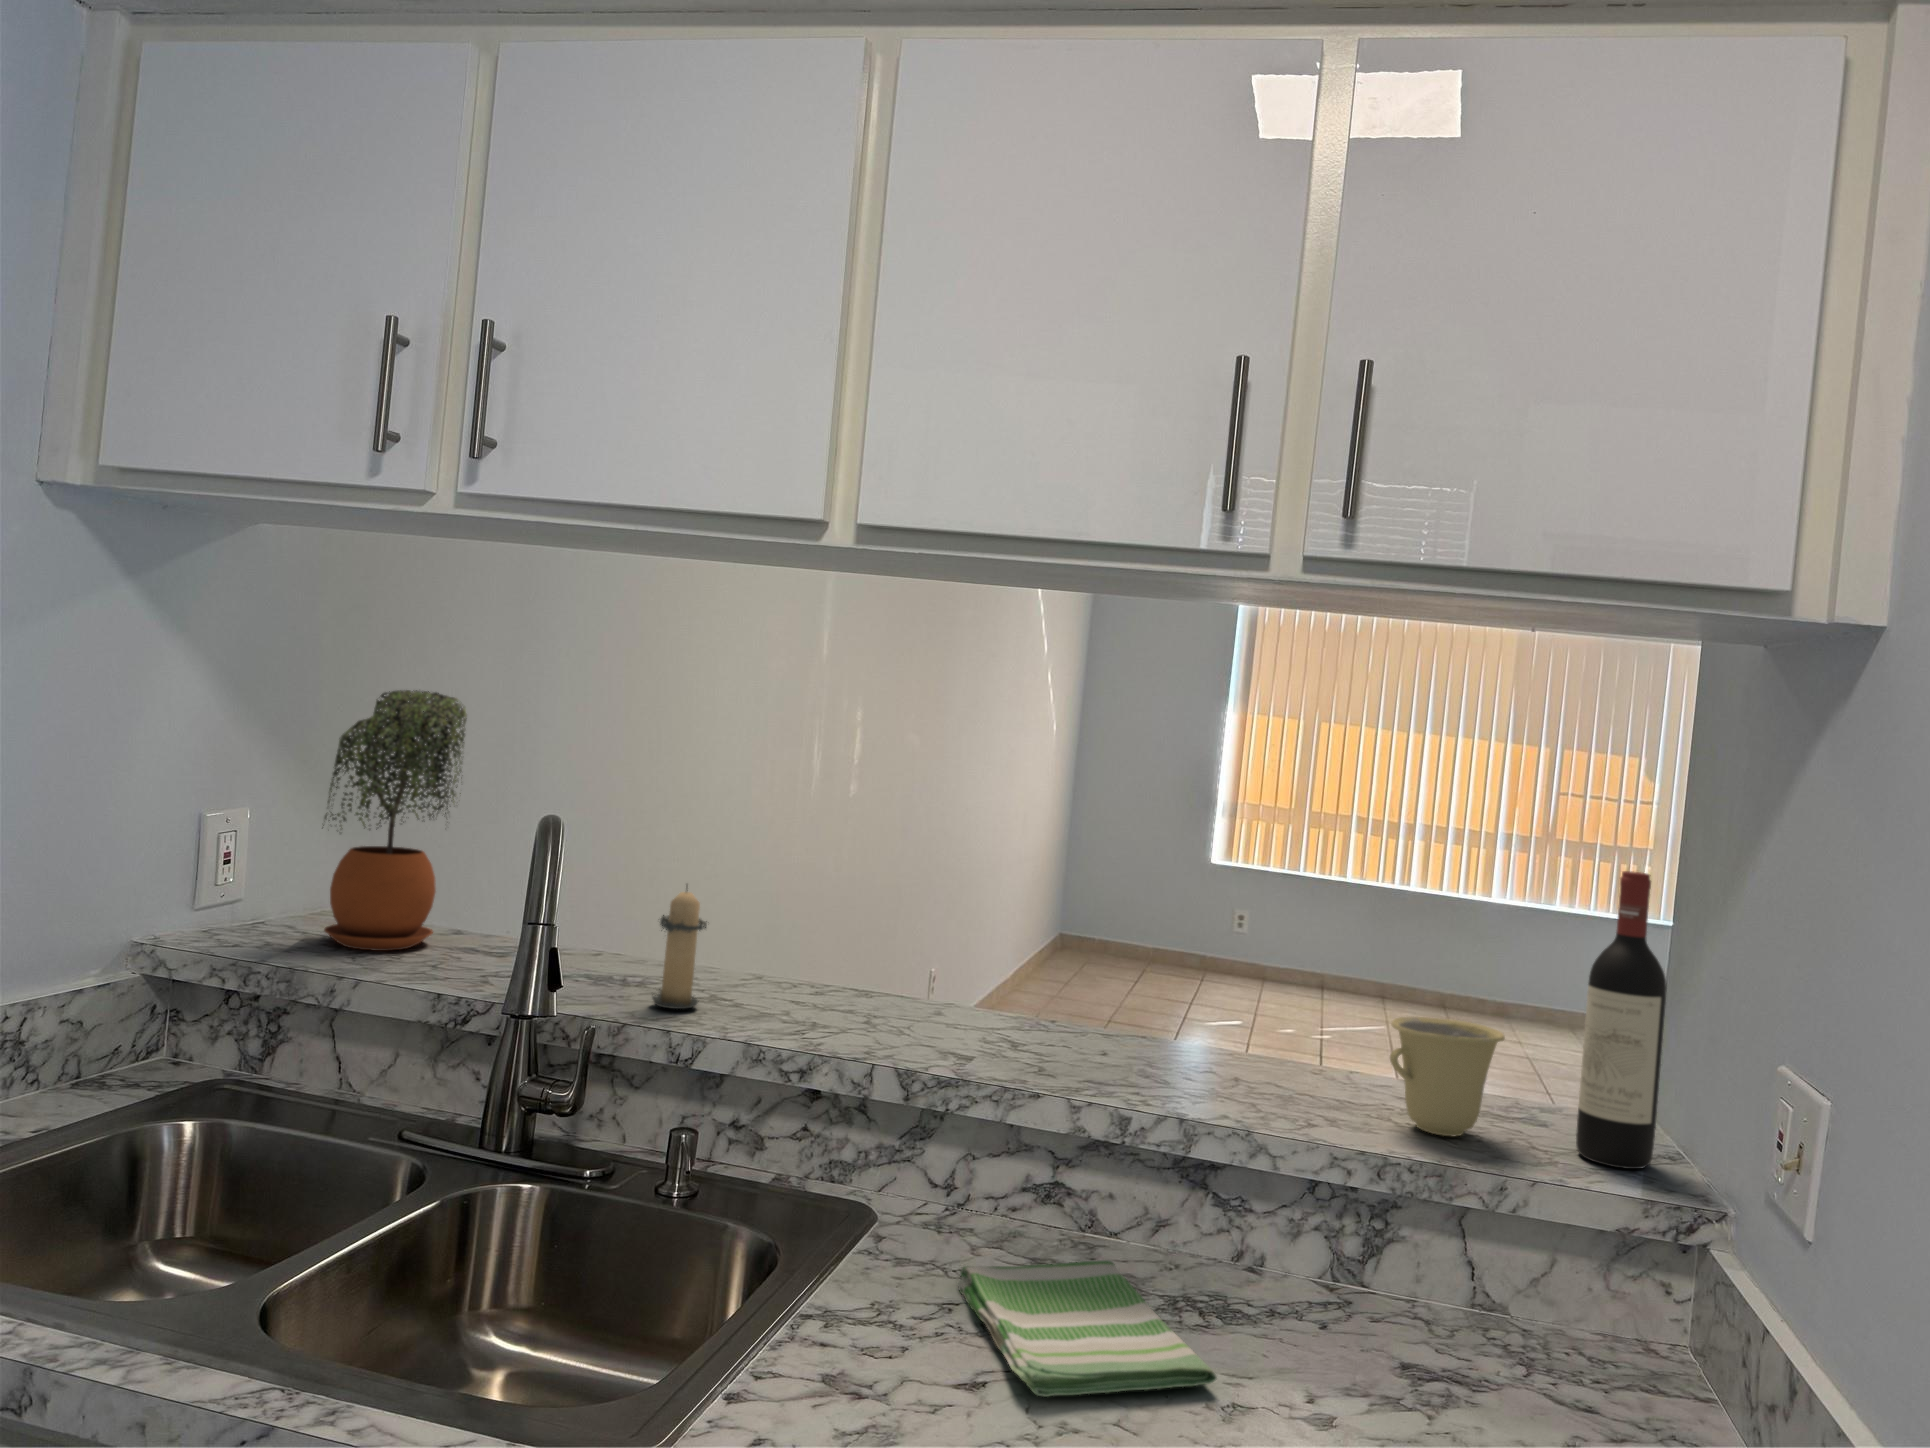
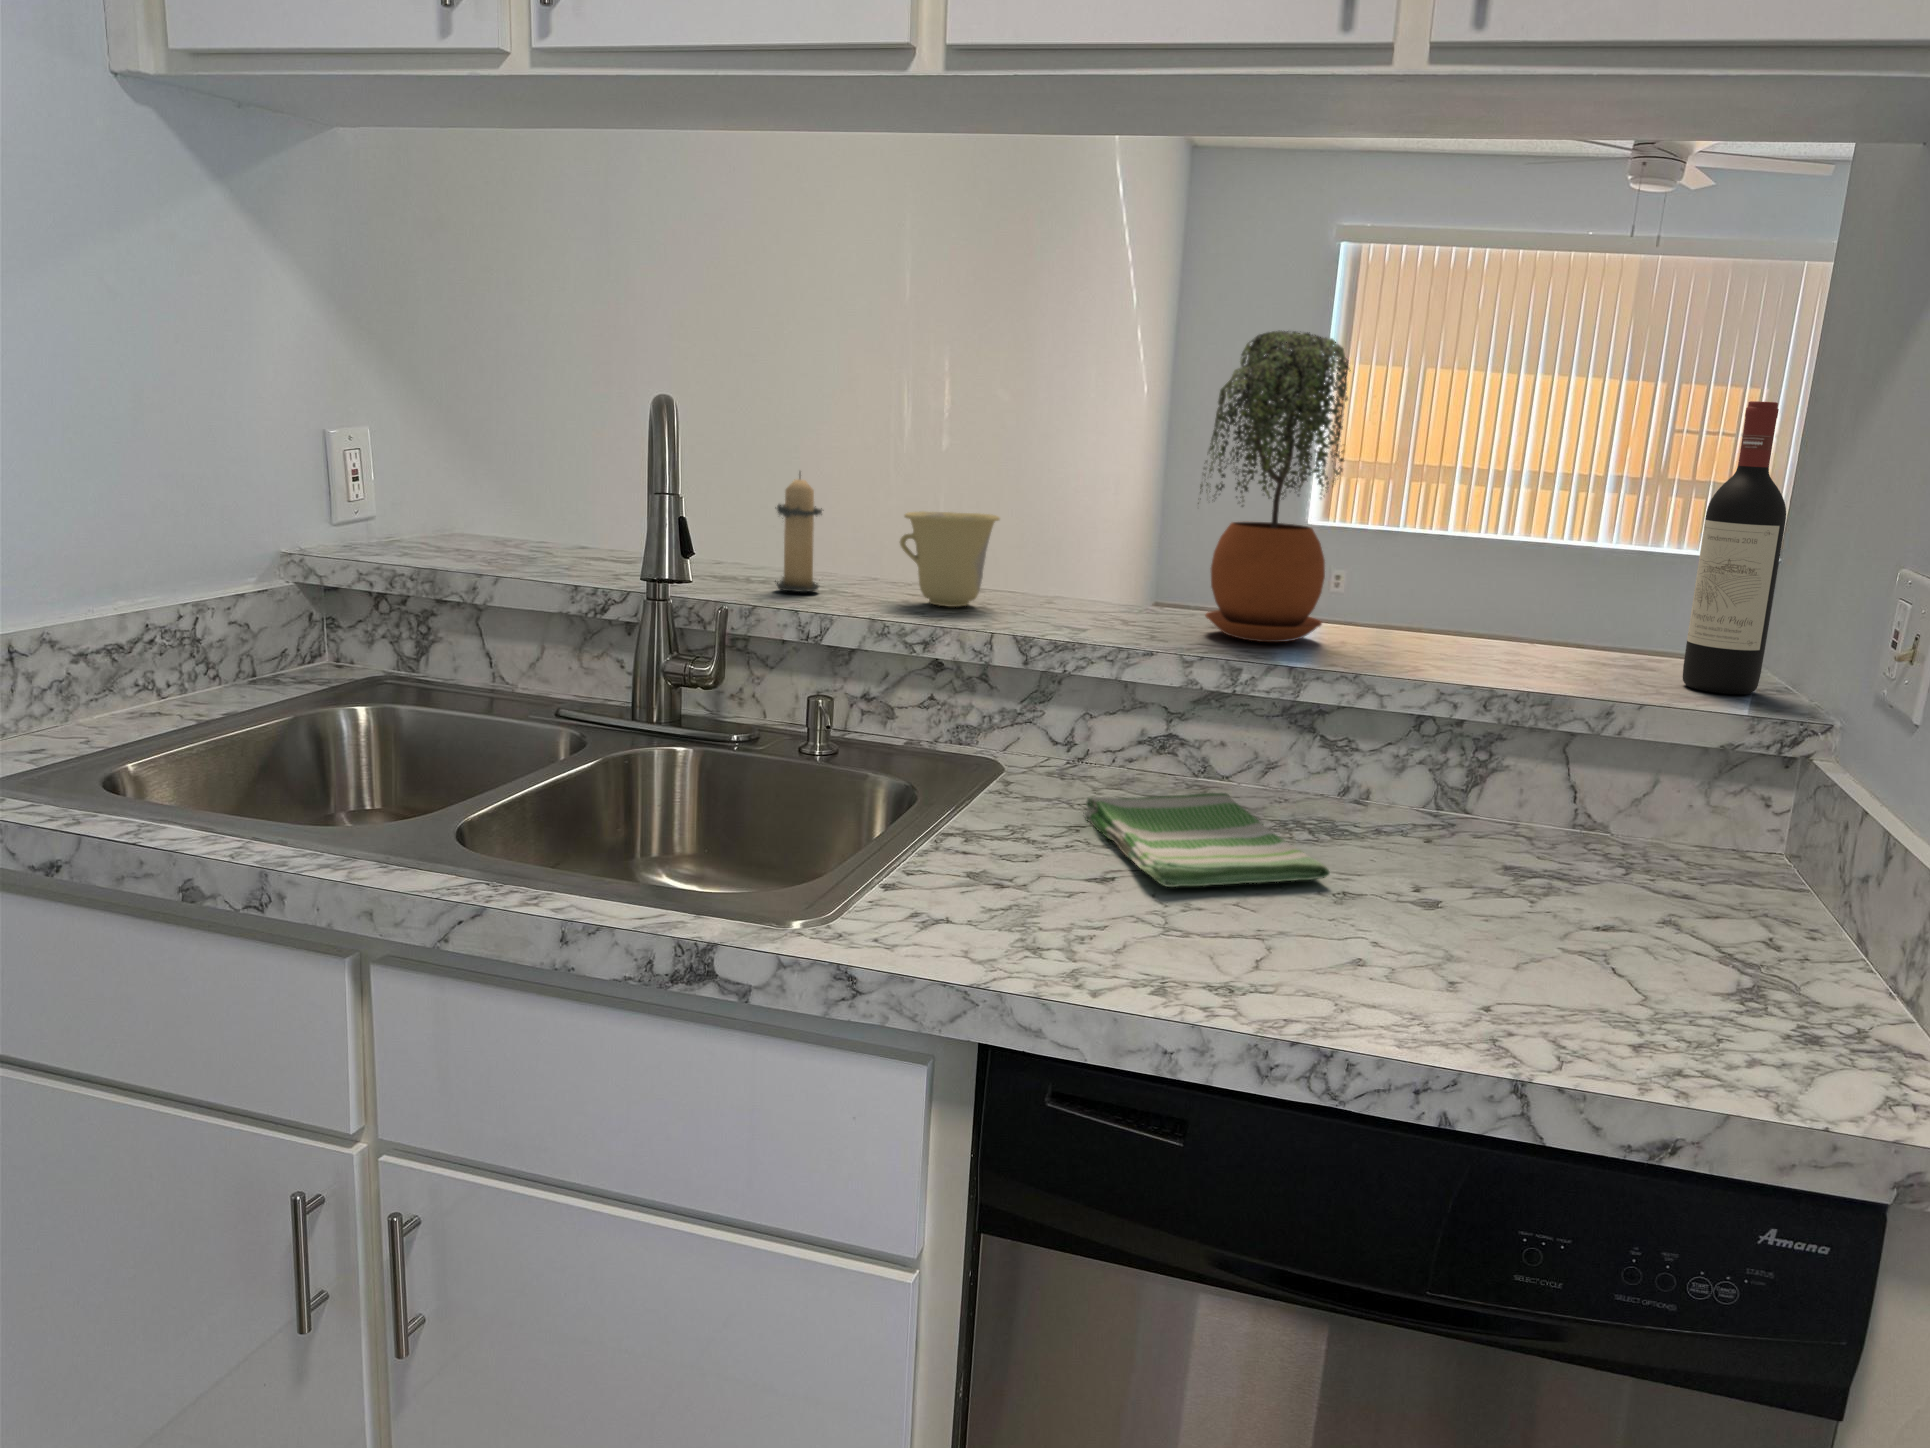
potted plant: present [323,690,467,951] -> present [1198,331,1350,642]
cup: present [1390,1017,1505,1136] -> present [900,511,1000,607]

